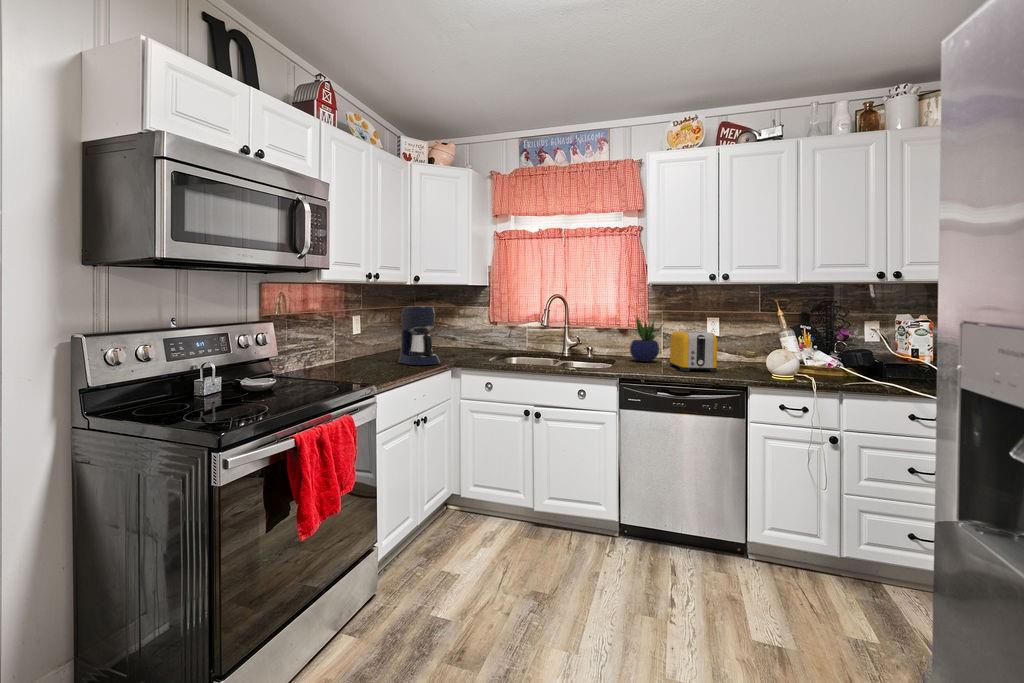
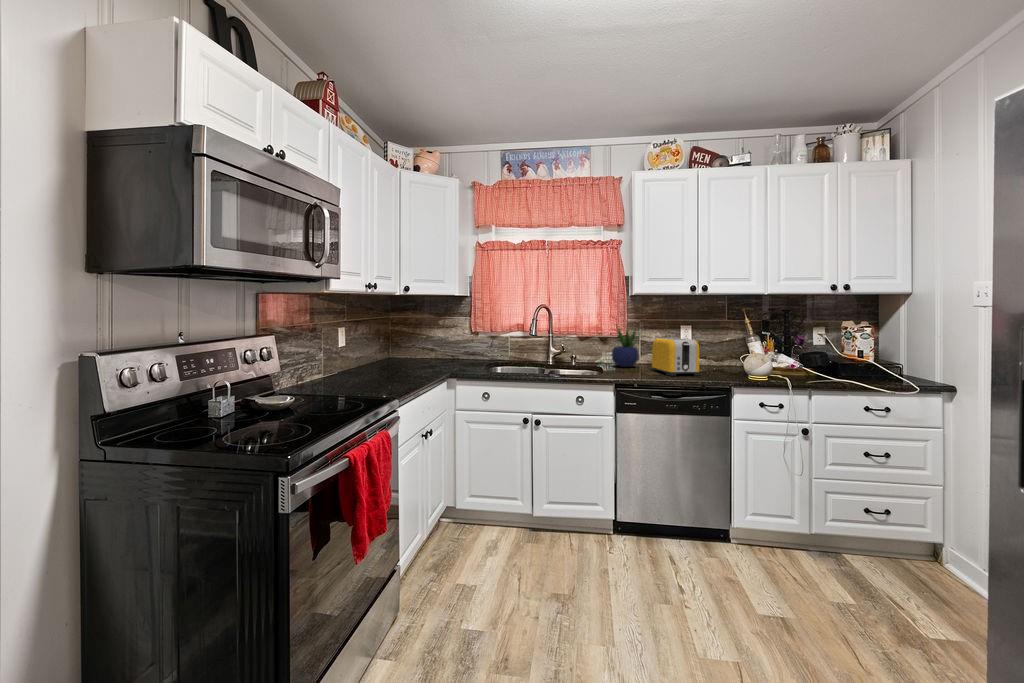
coffee maker: present [398,306,440,365] -> none [390,317,434,376]

